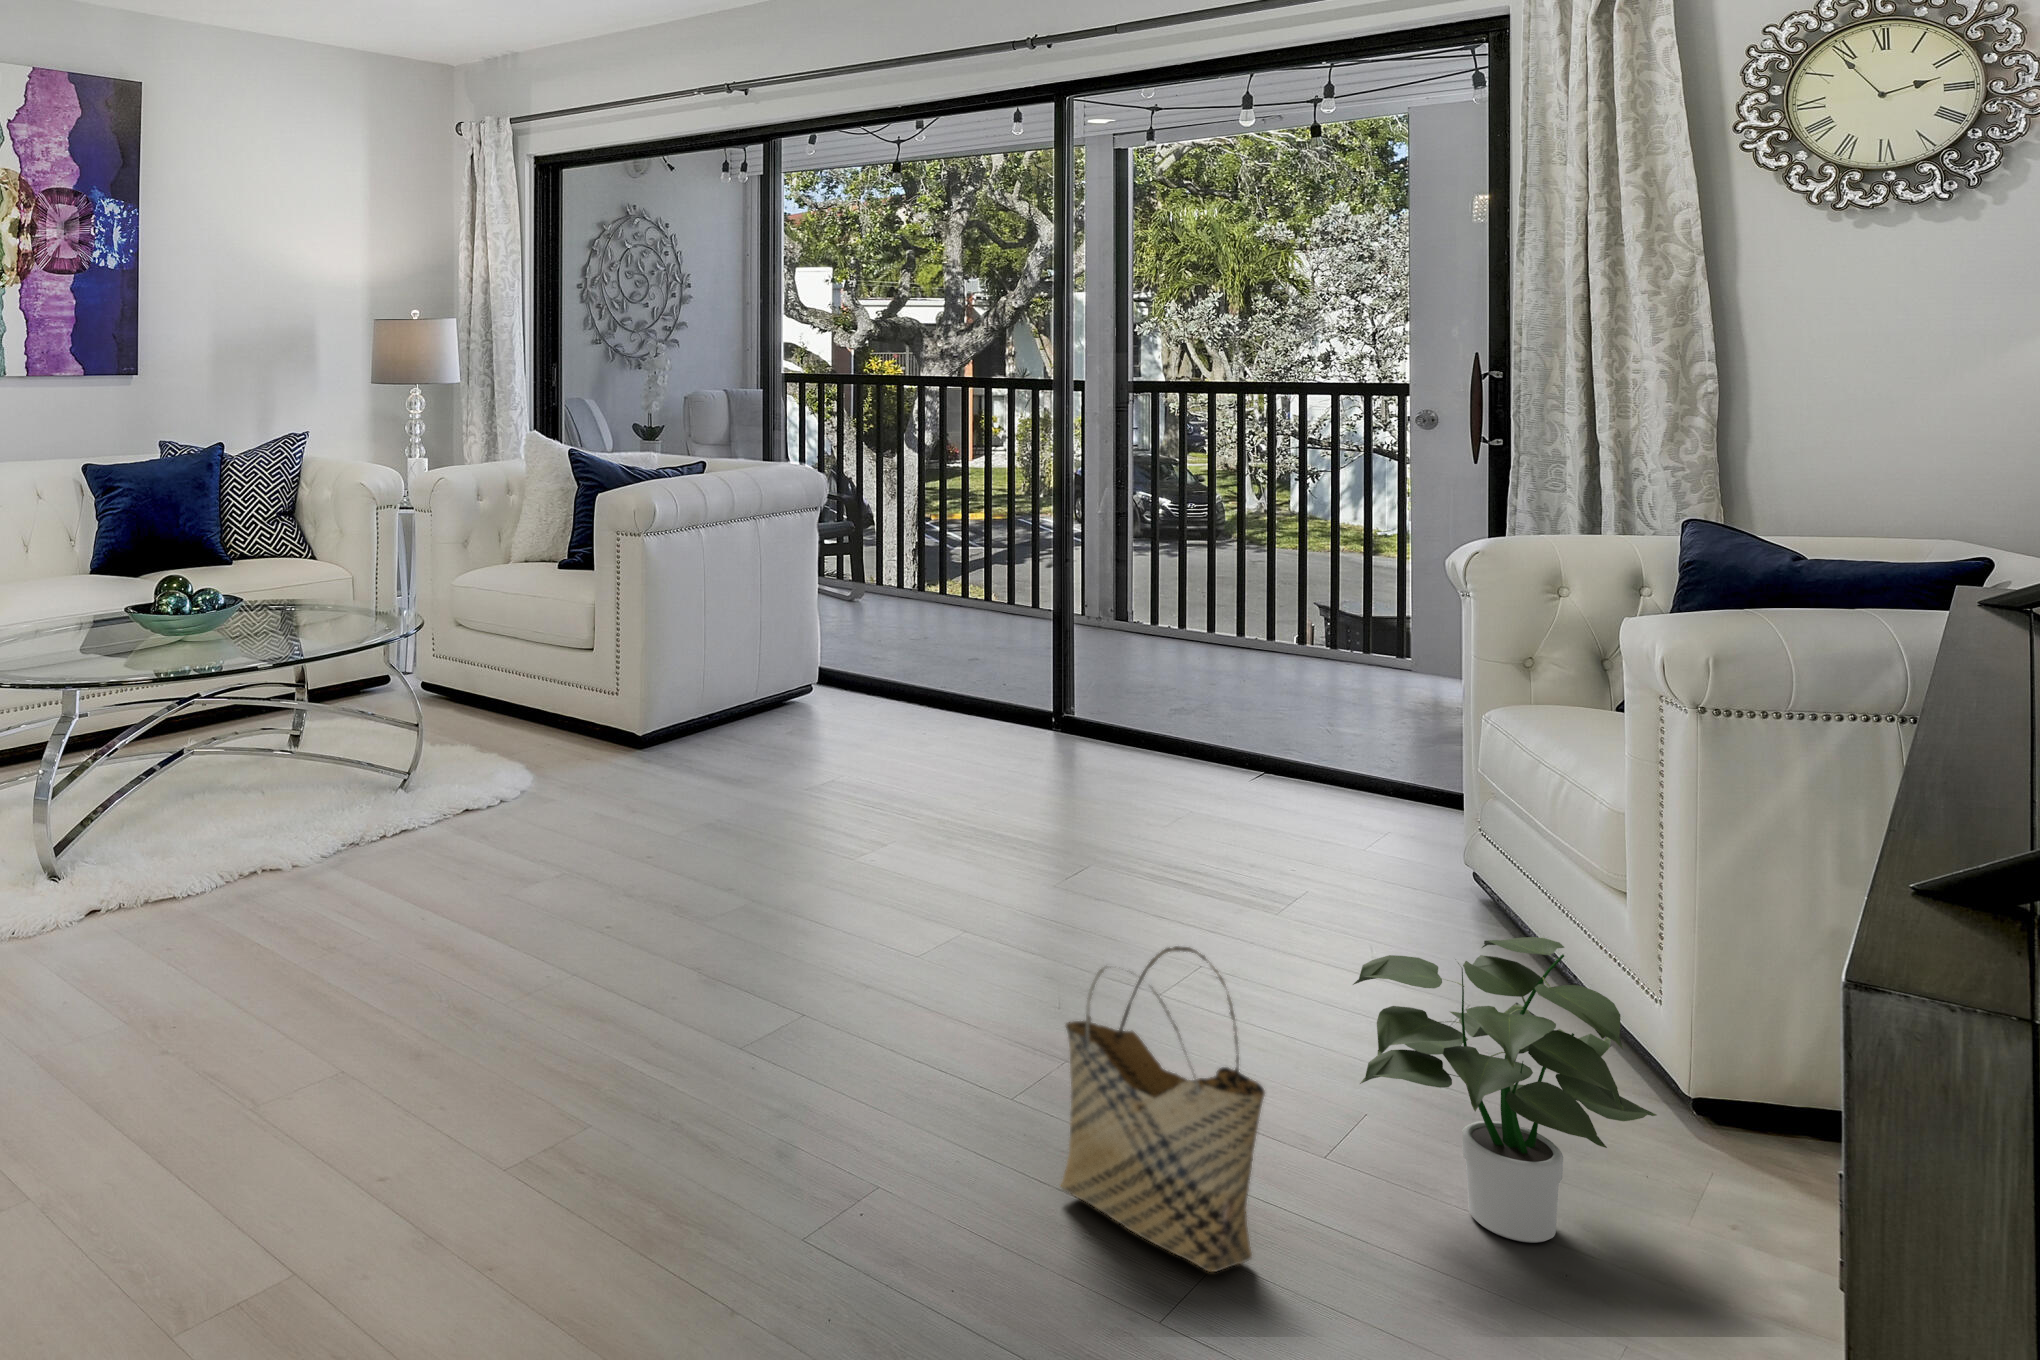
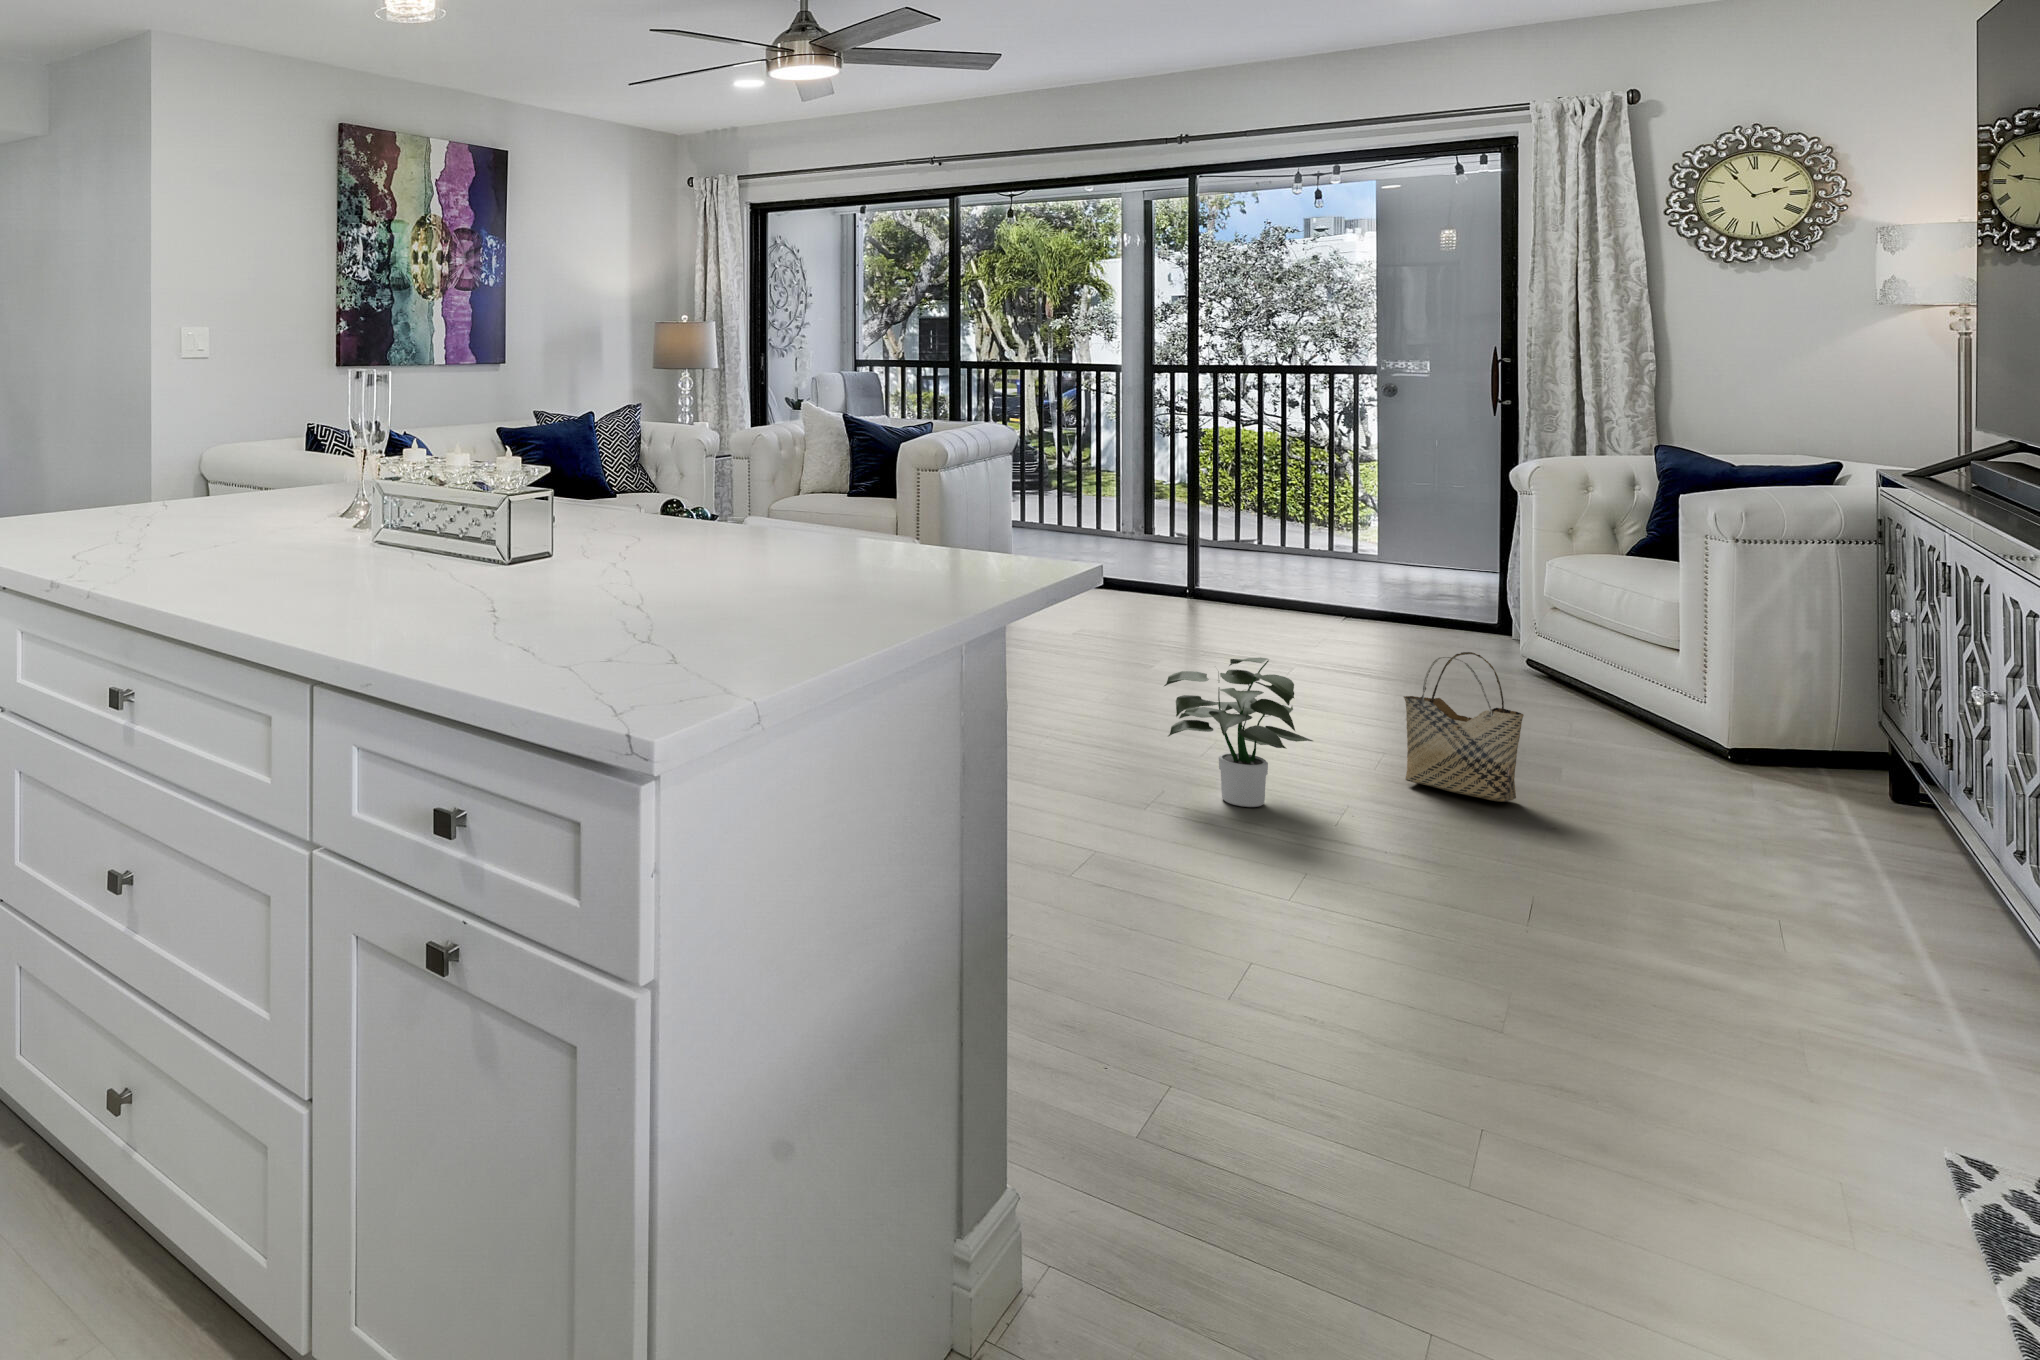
potted plant: present [1353,937,1656,1243] -> present [1164,657,1313,807]

